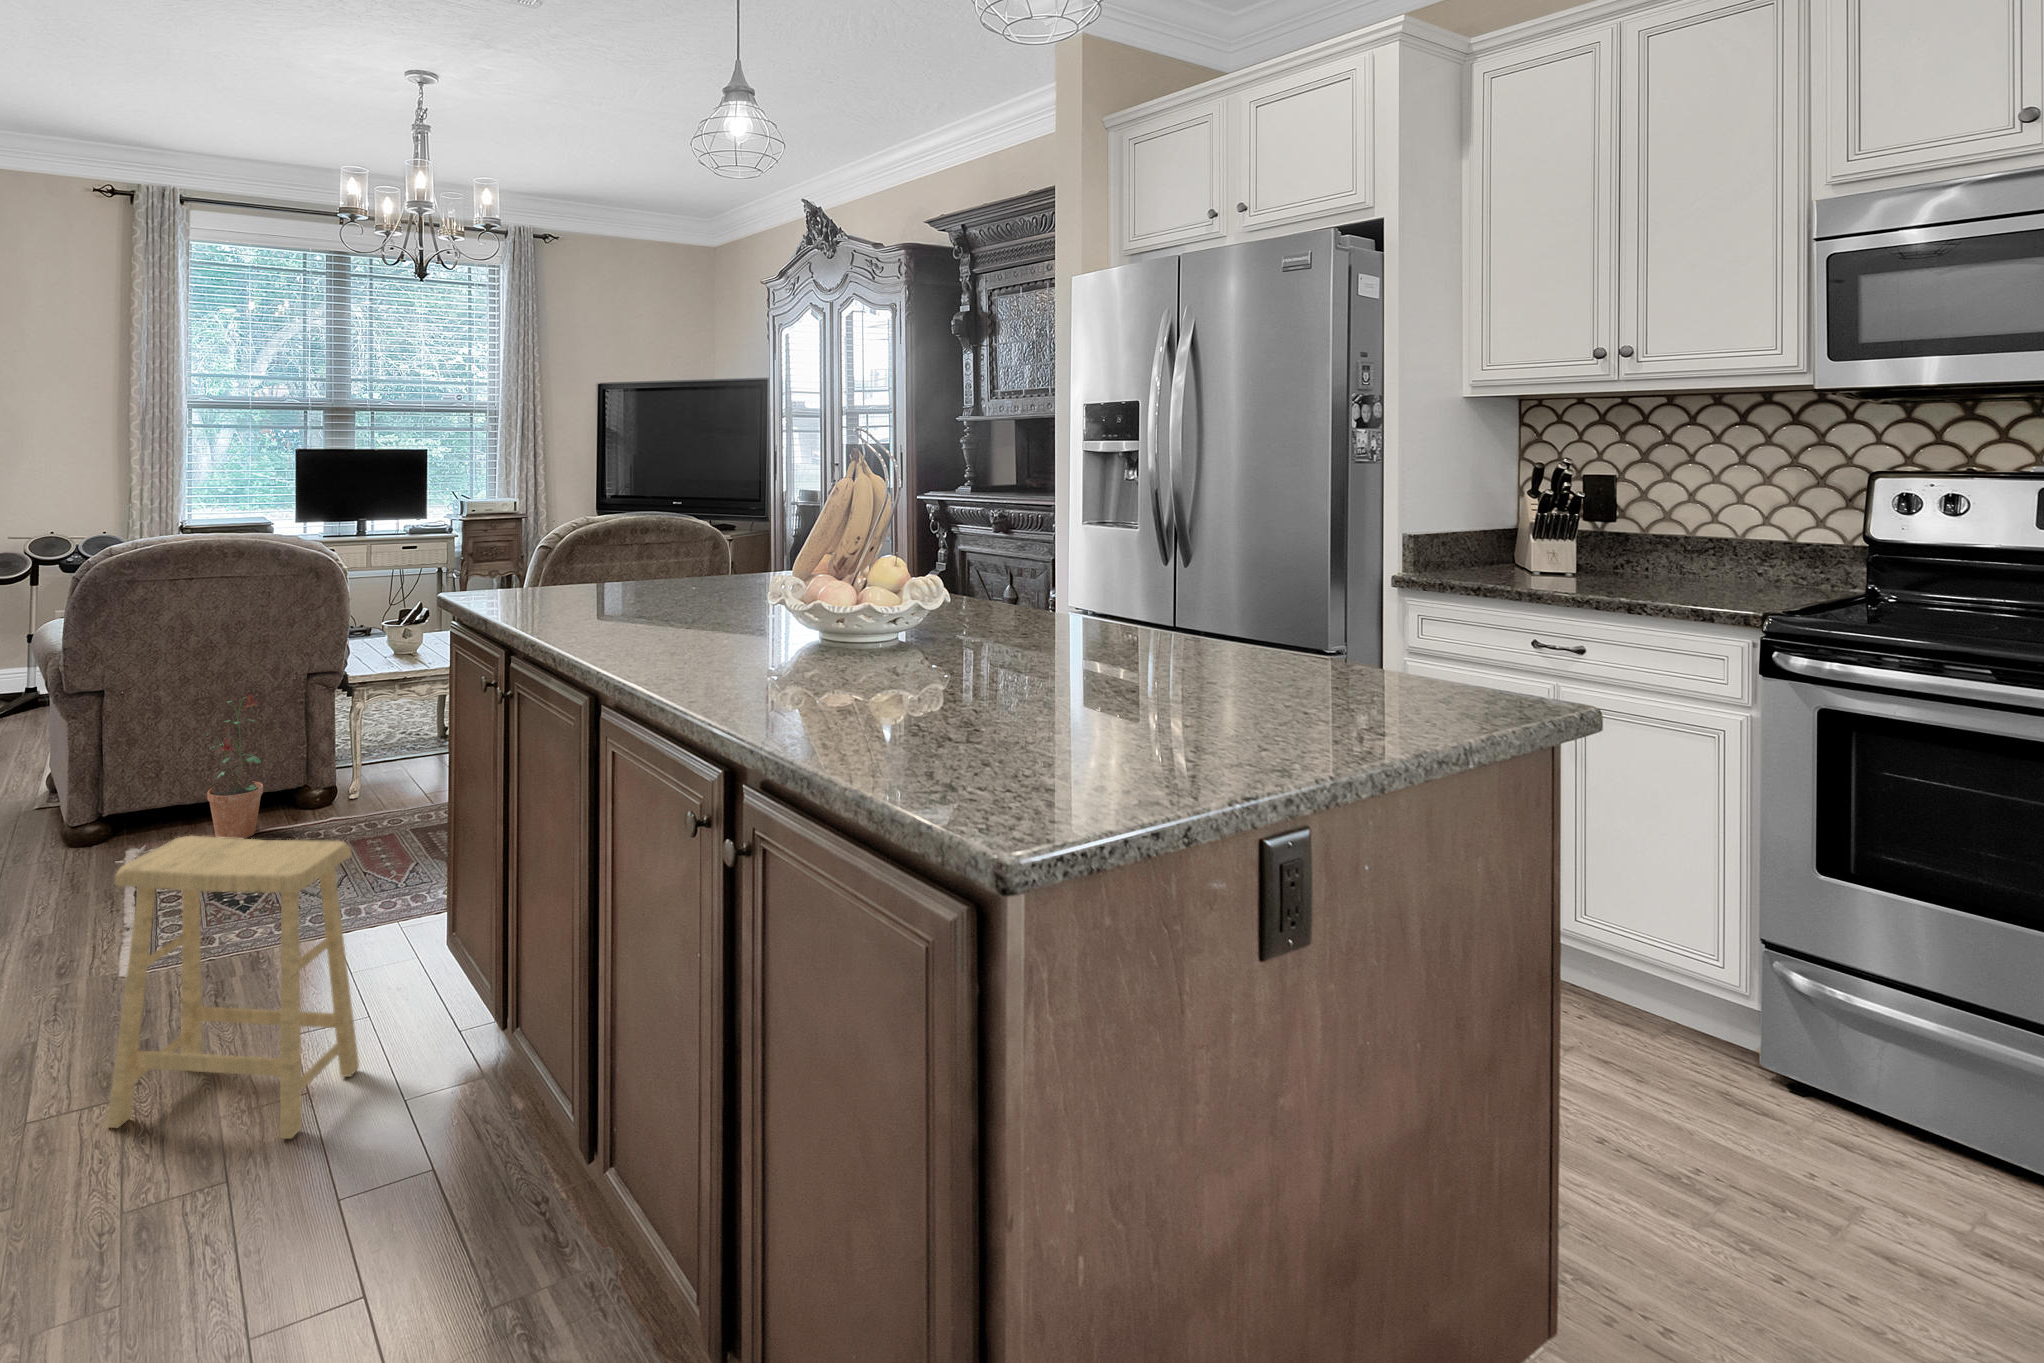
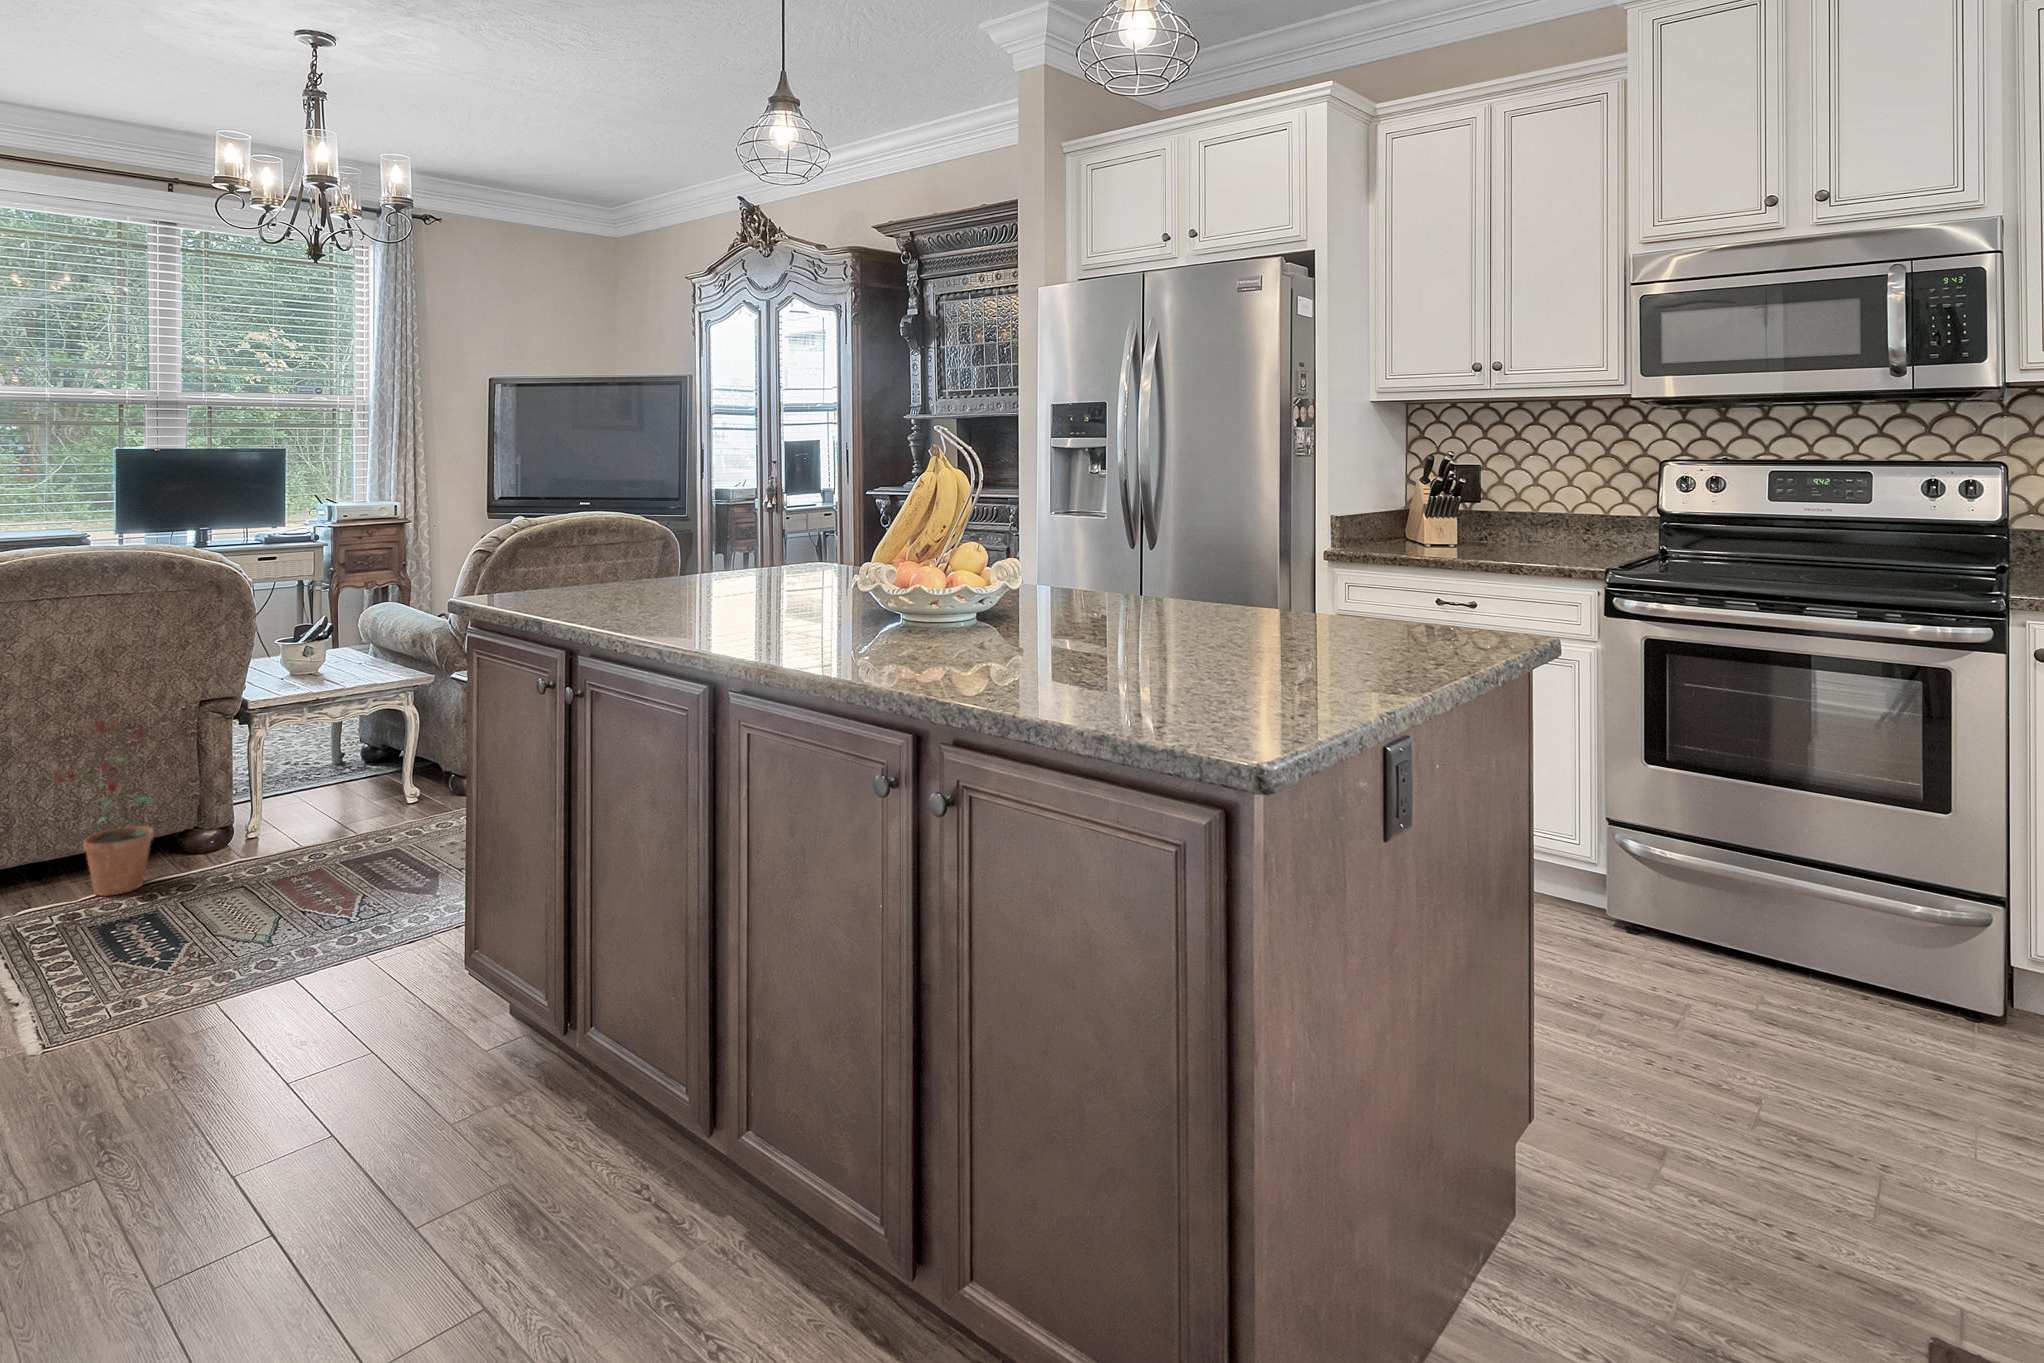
footstool: present [107,836,359,1139] -> none [111,854,390,1189]

